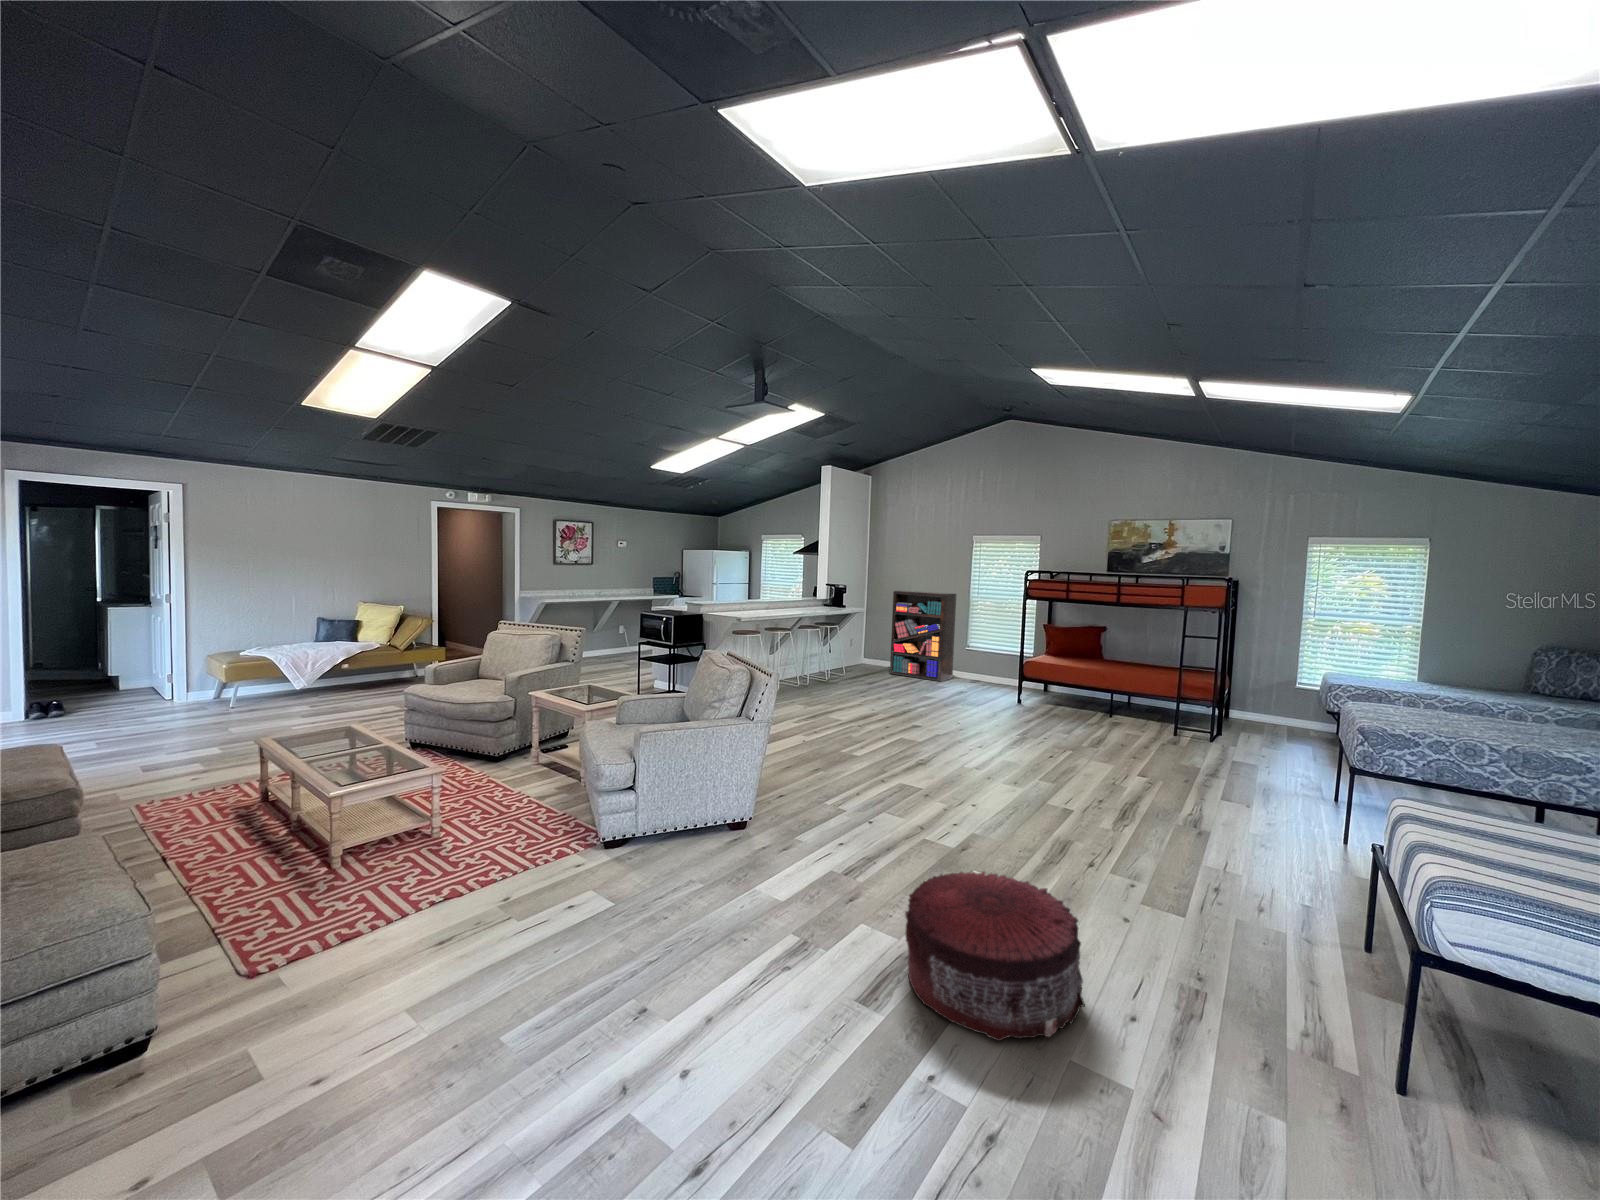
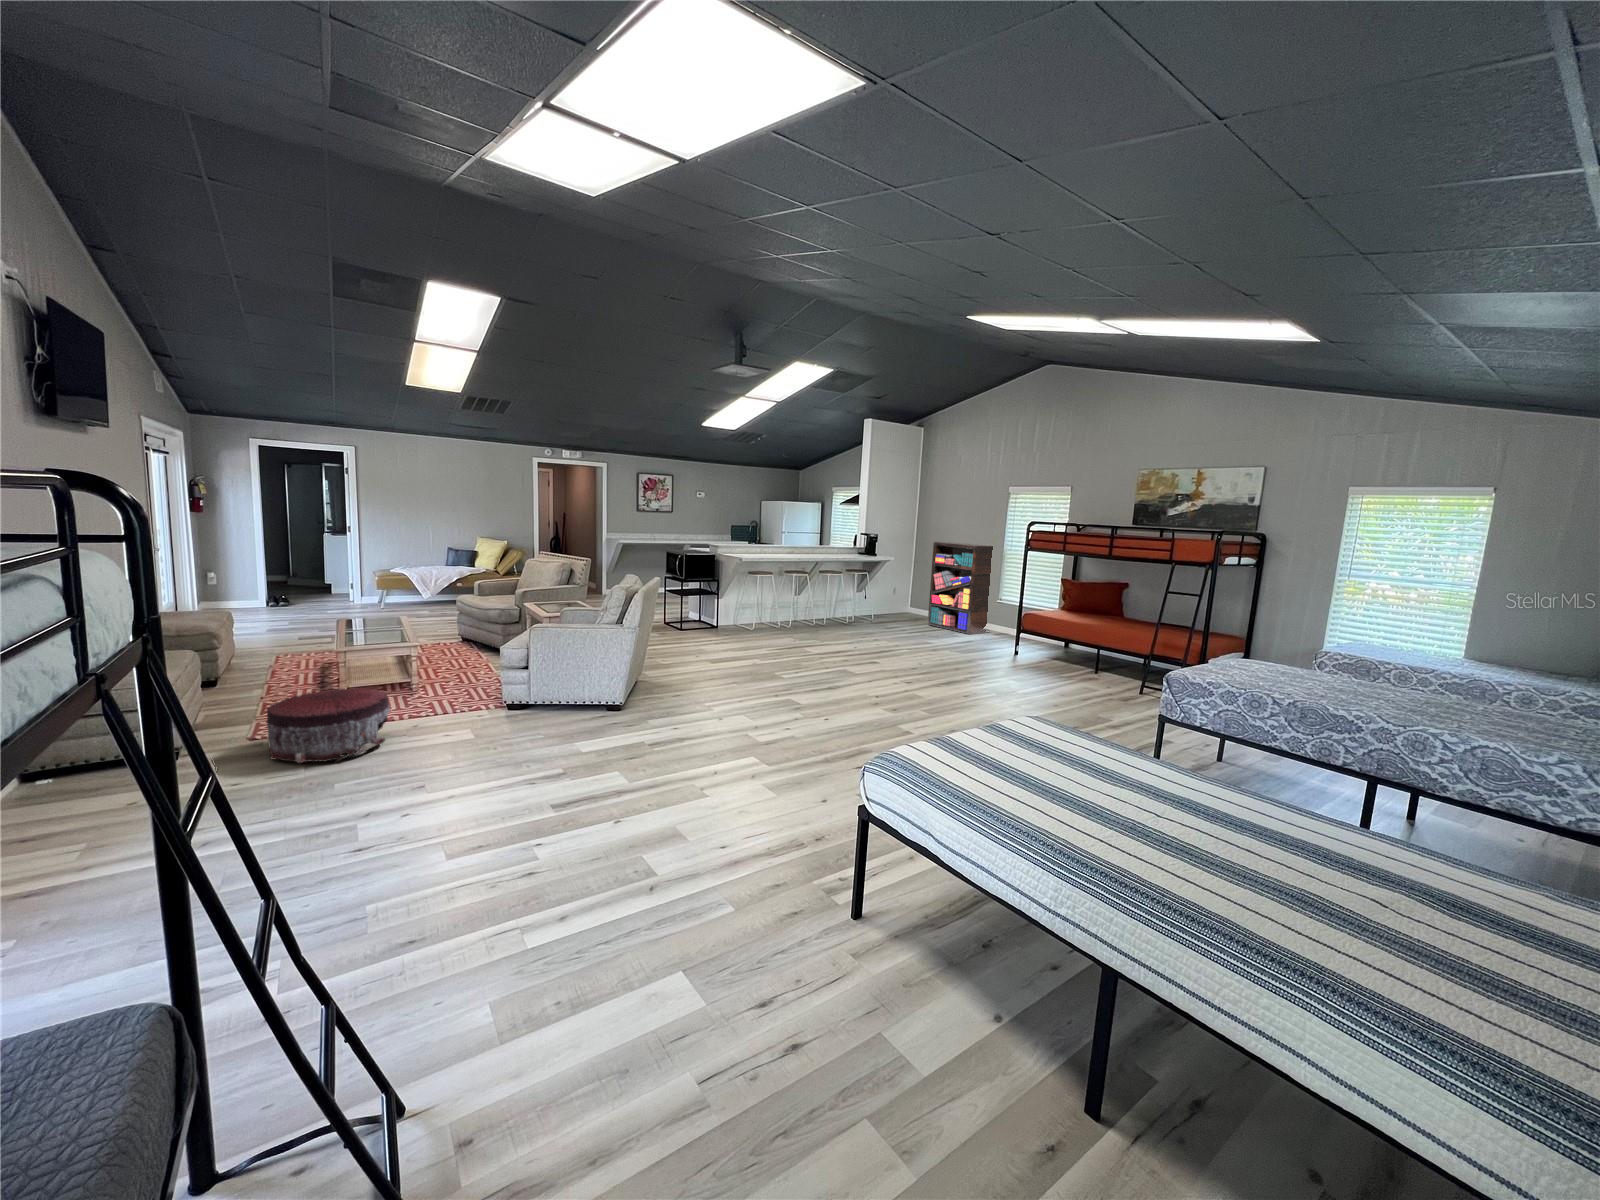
pouf: present [905,871,1085,1041] -> present [267,688,390,763]

